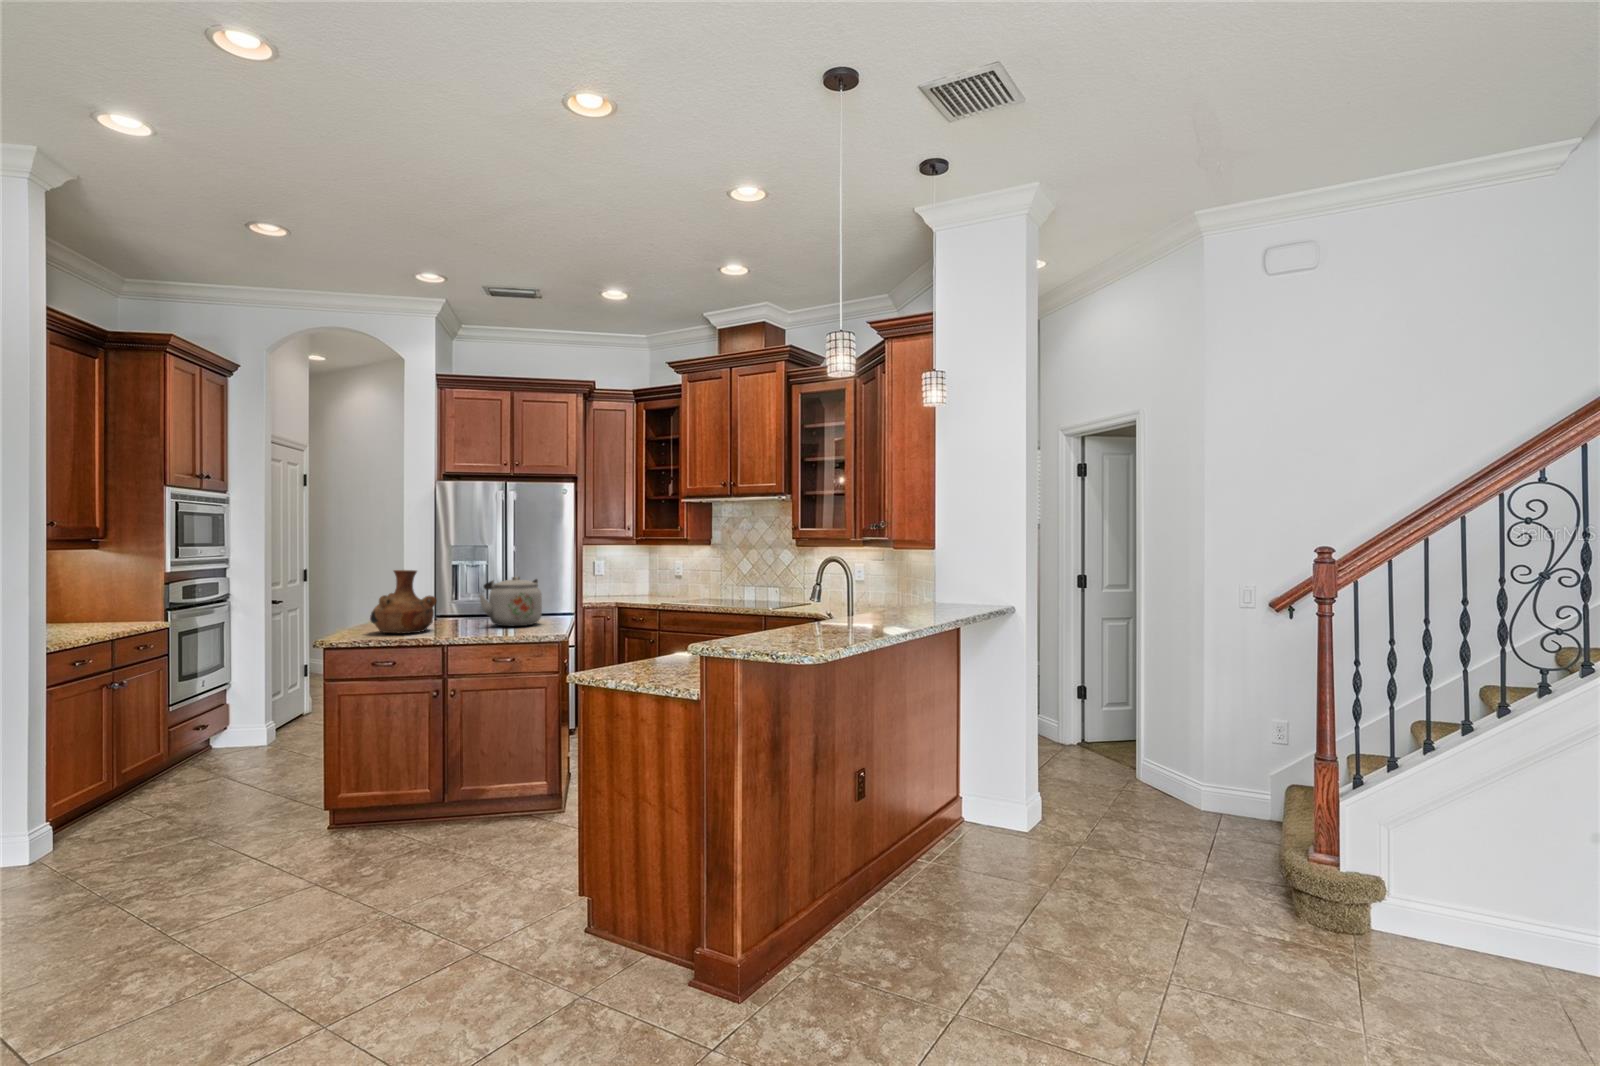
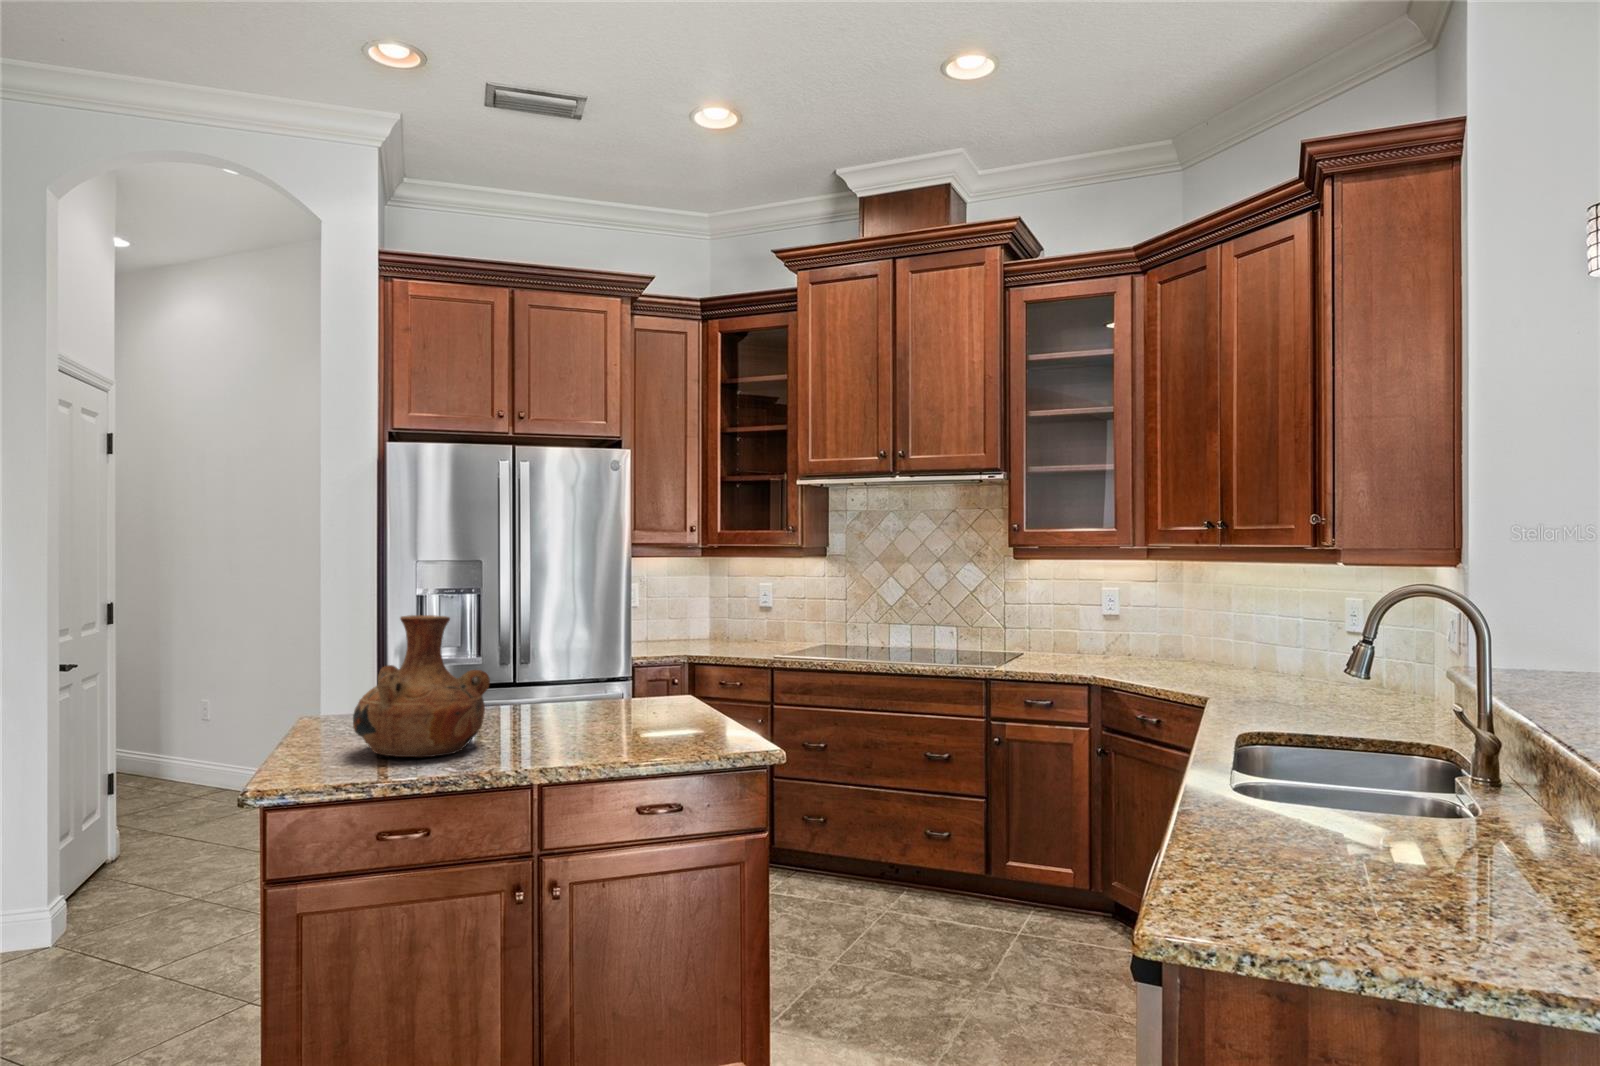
kettle: present [480,576,542,626] -> none [565,624,685,728]

